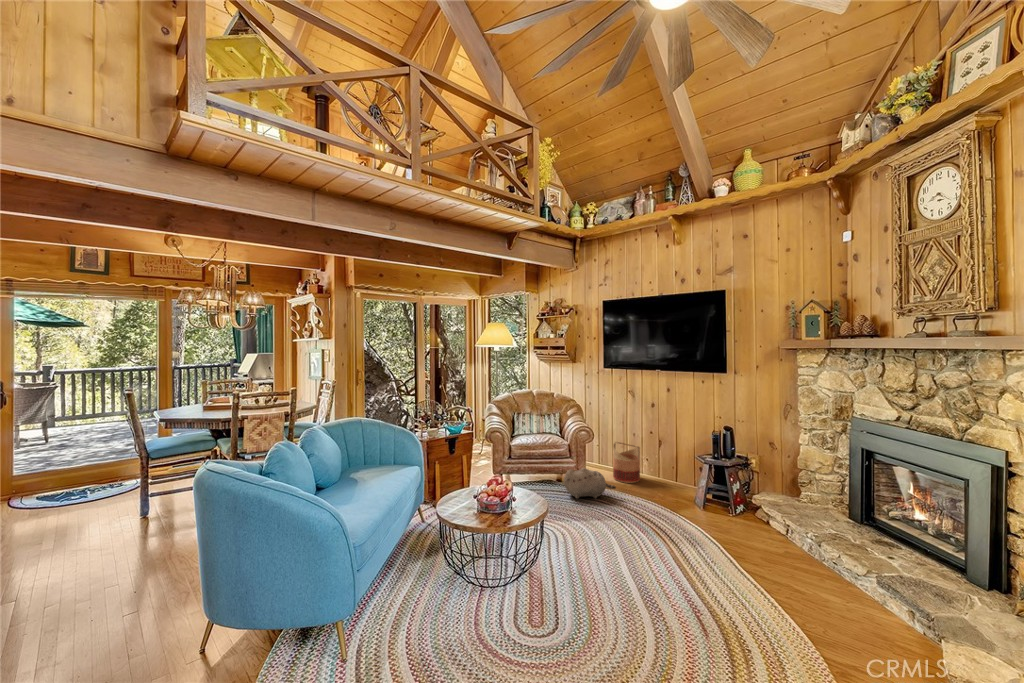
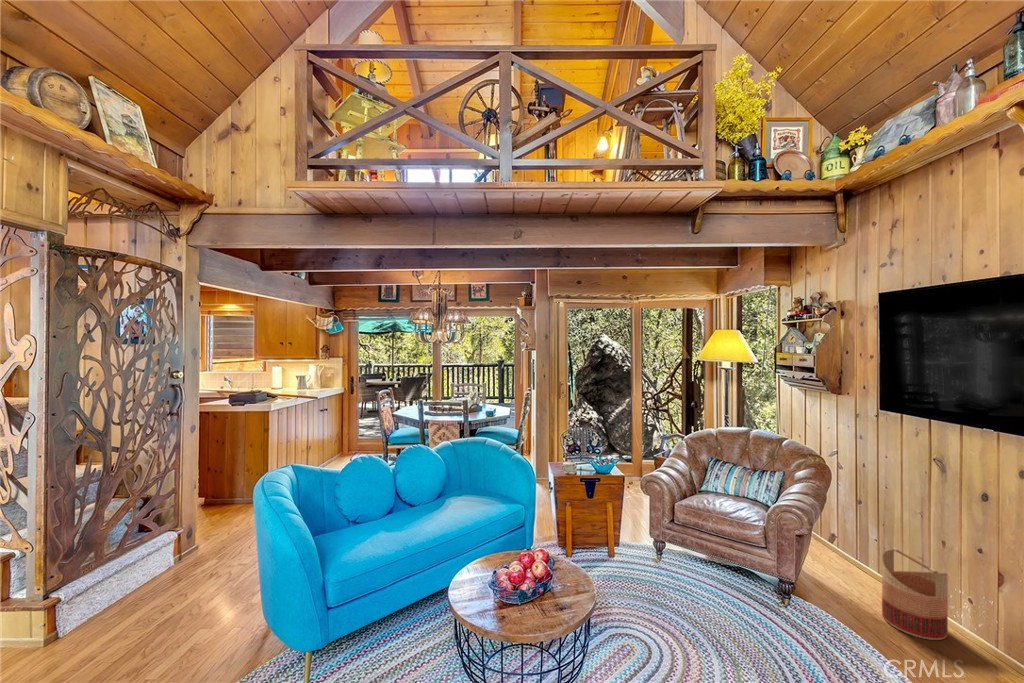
plush toy: present [564,468,616,498] -> none [744,570,843,635]

